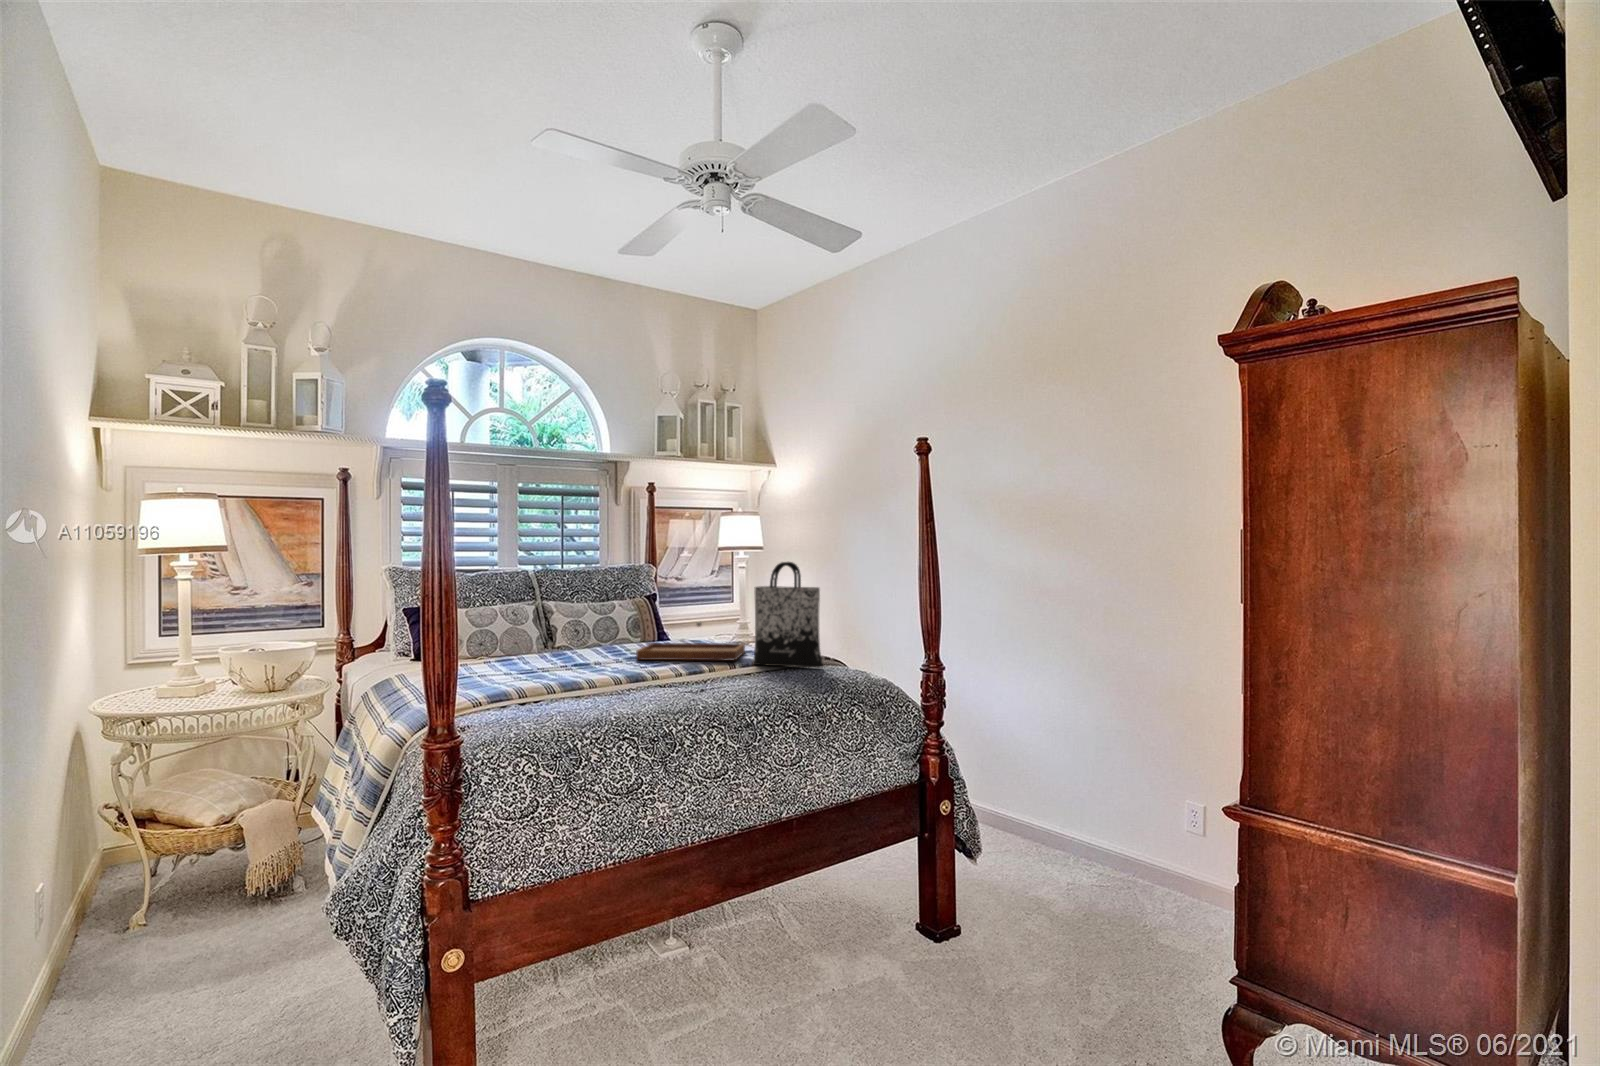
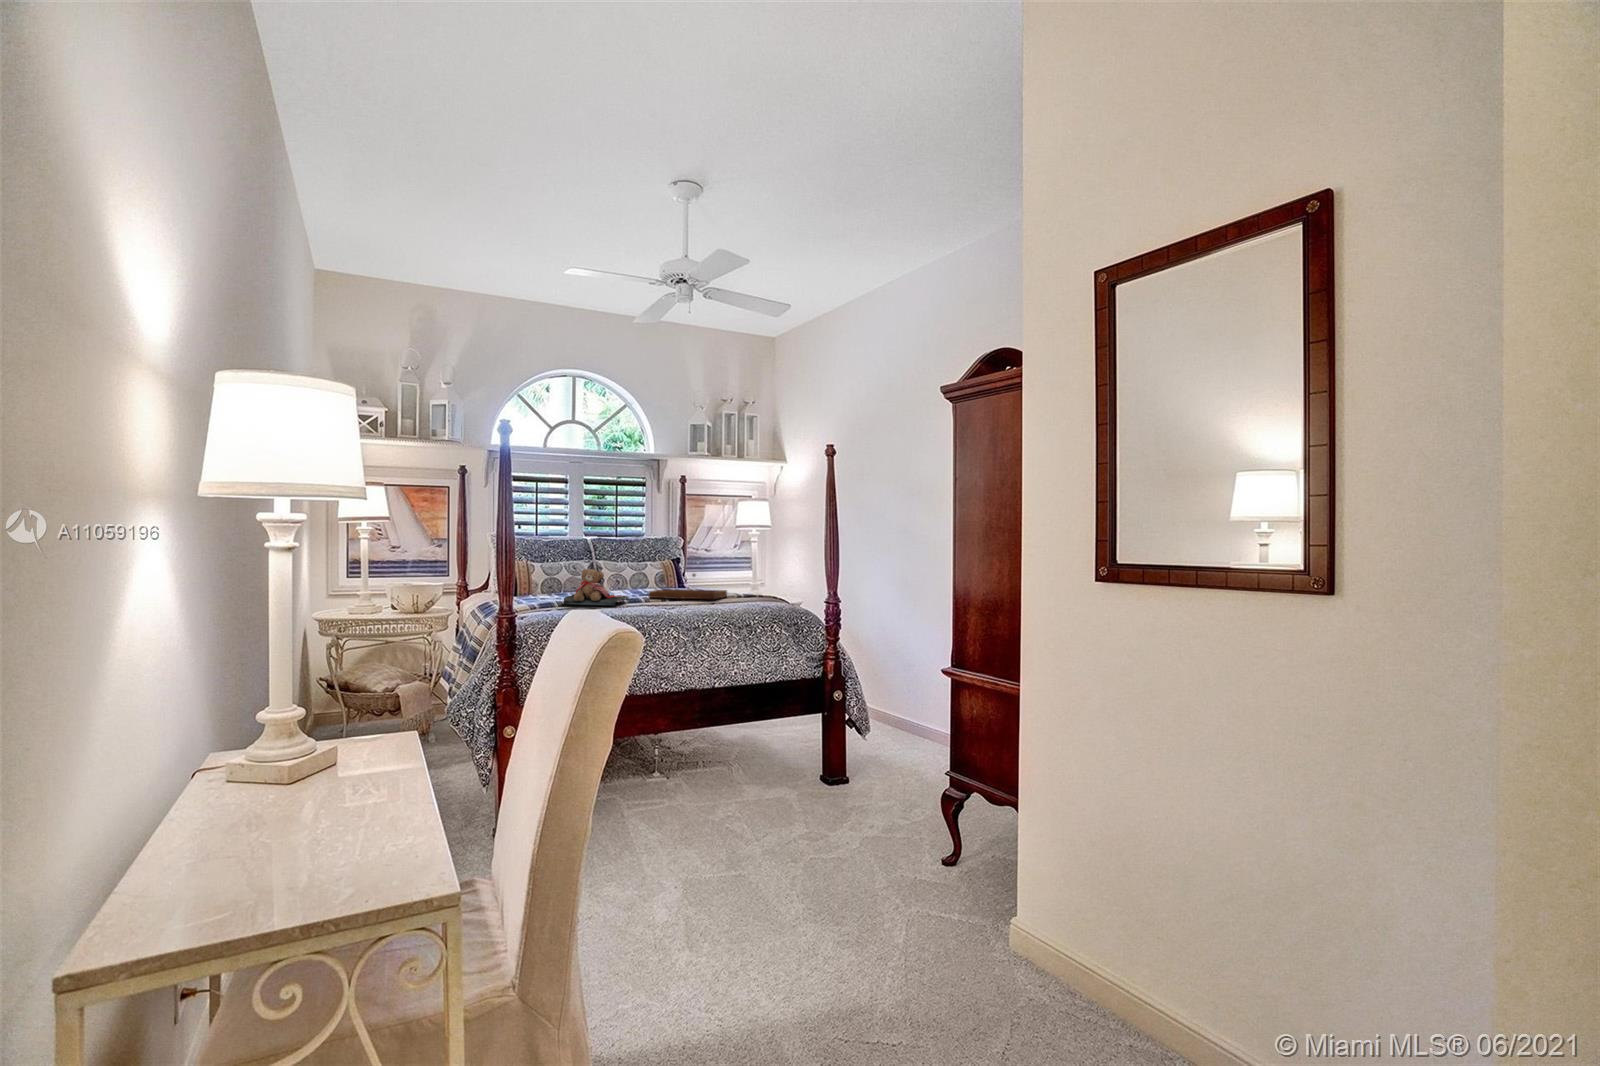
tote bag: present [753,562,823,667] -> none [726,530,771,604]
teddy bear: none [515,623,613,683] -> present [564,569,629,606]

